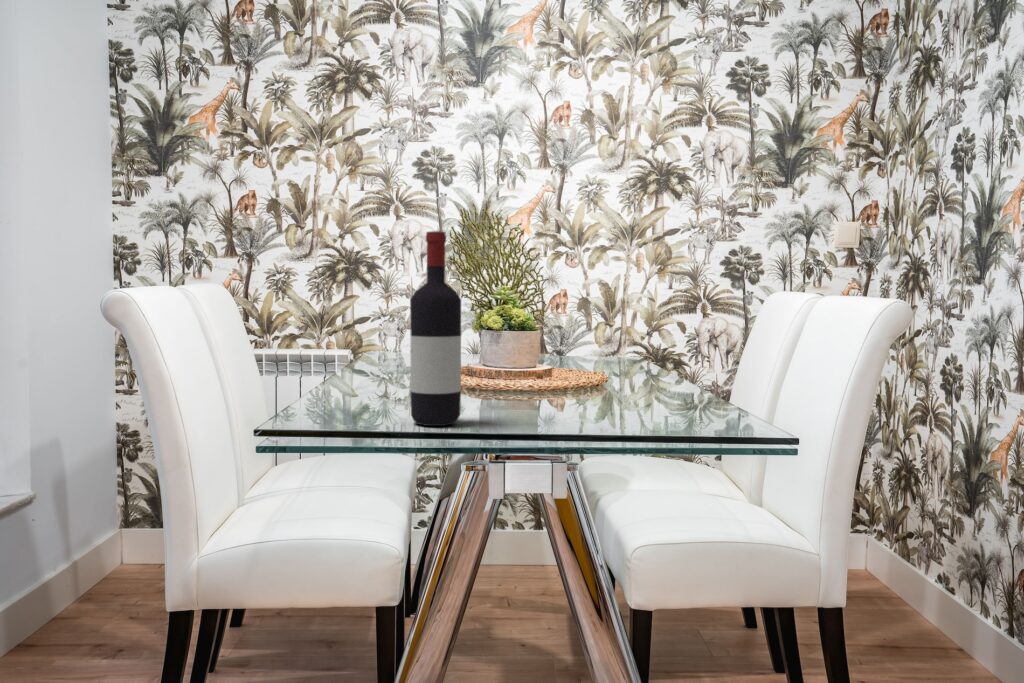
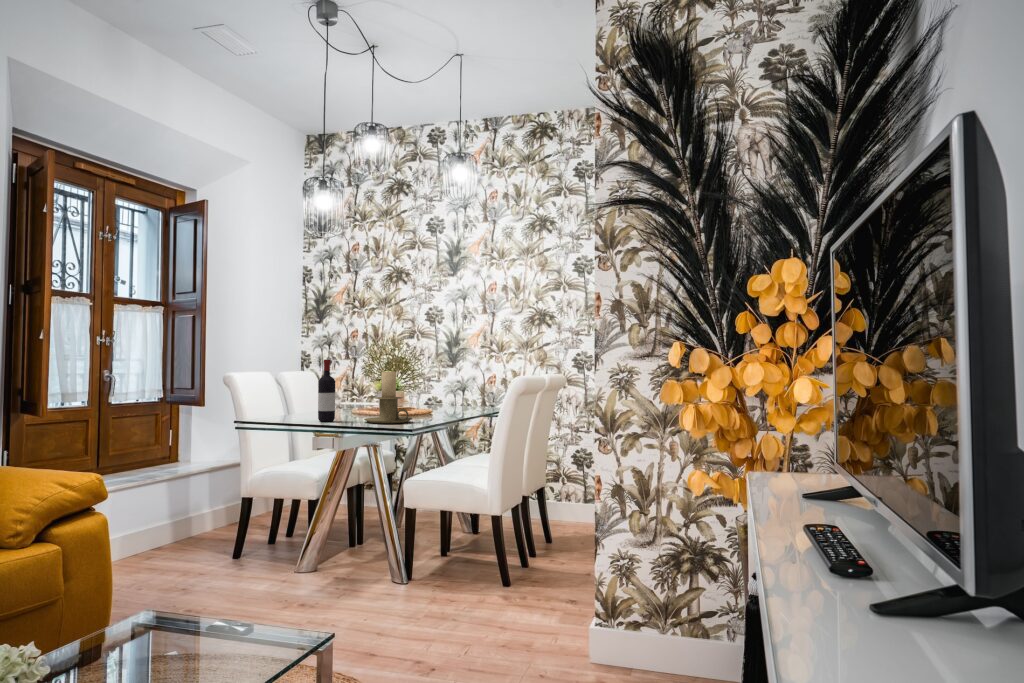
candle holder: none [531,271,670,425] -> present [364,371,412,424]

